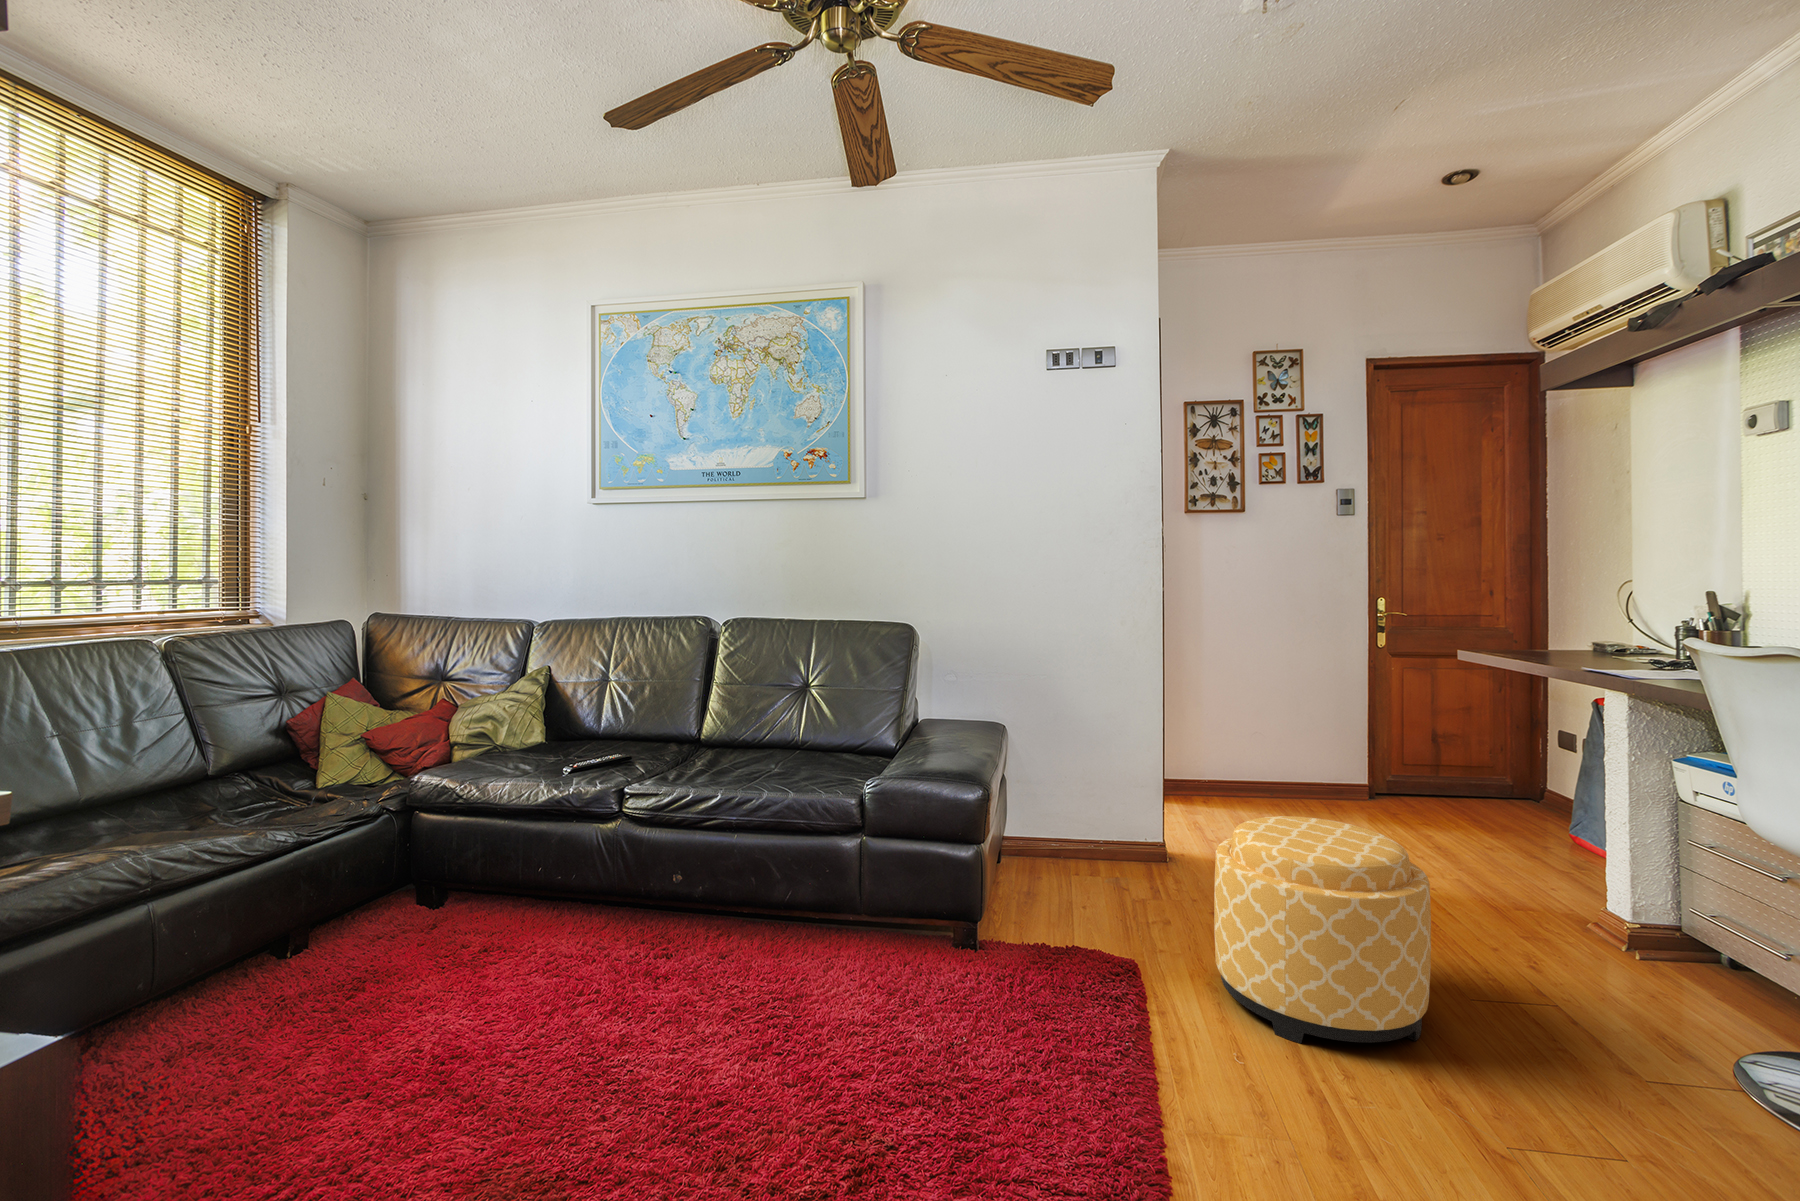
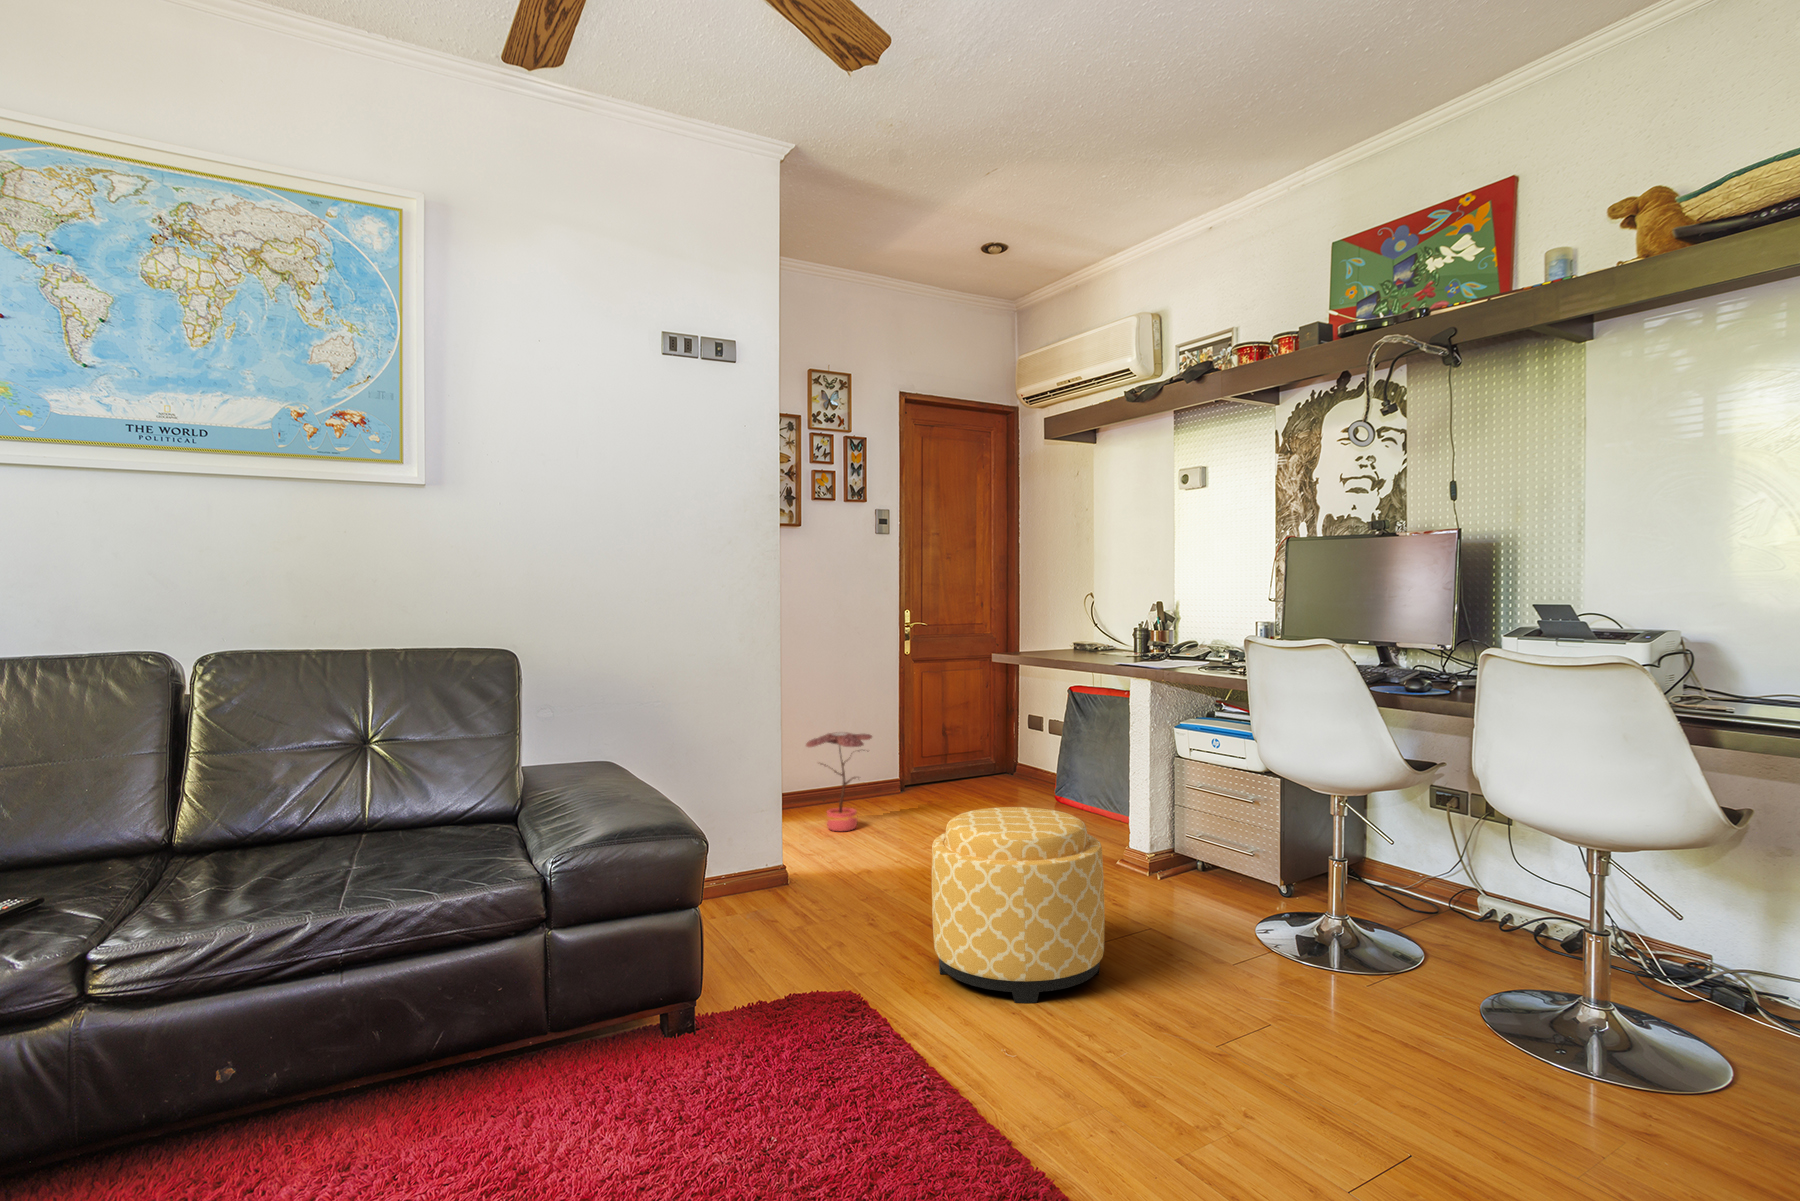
potted plant: none [1231,712,1309,811] -> present [806,732,872,831]

